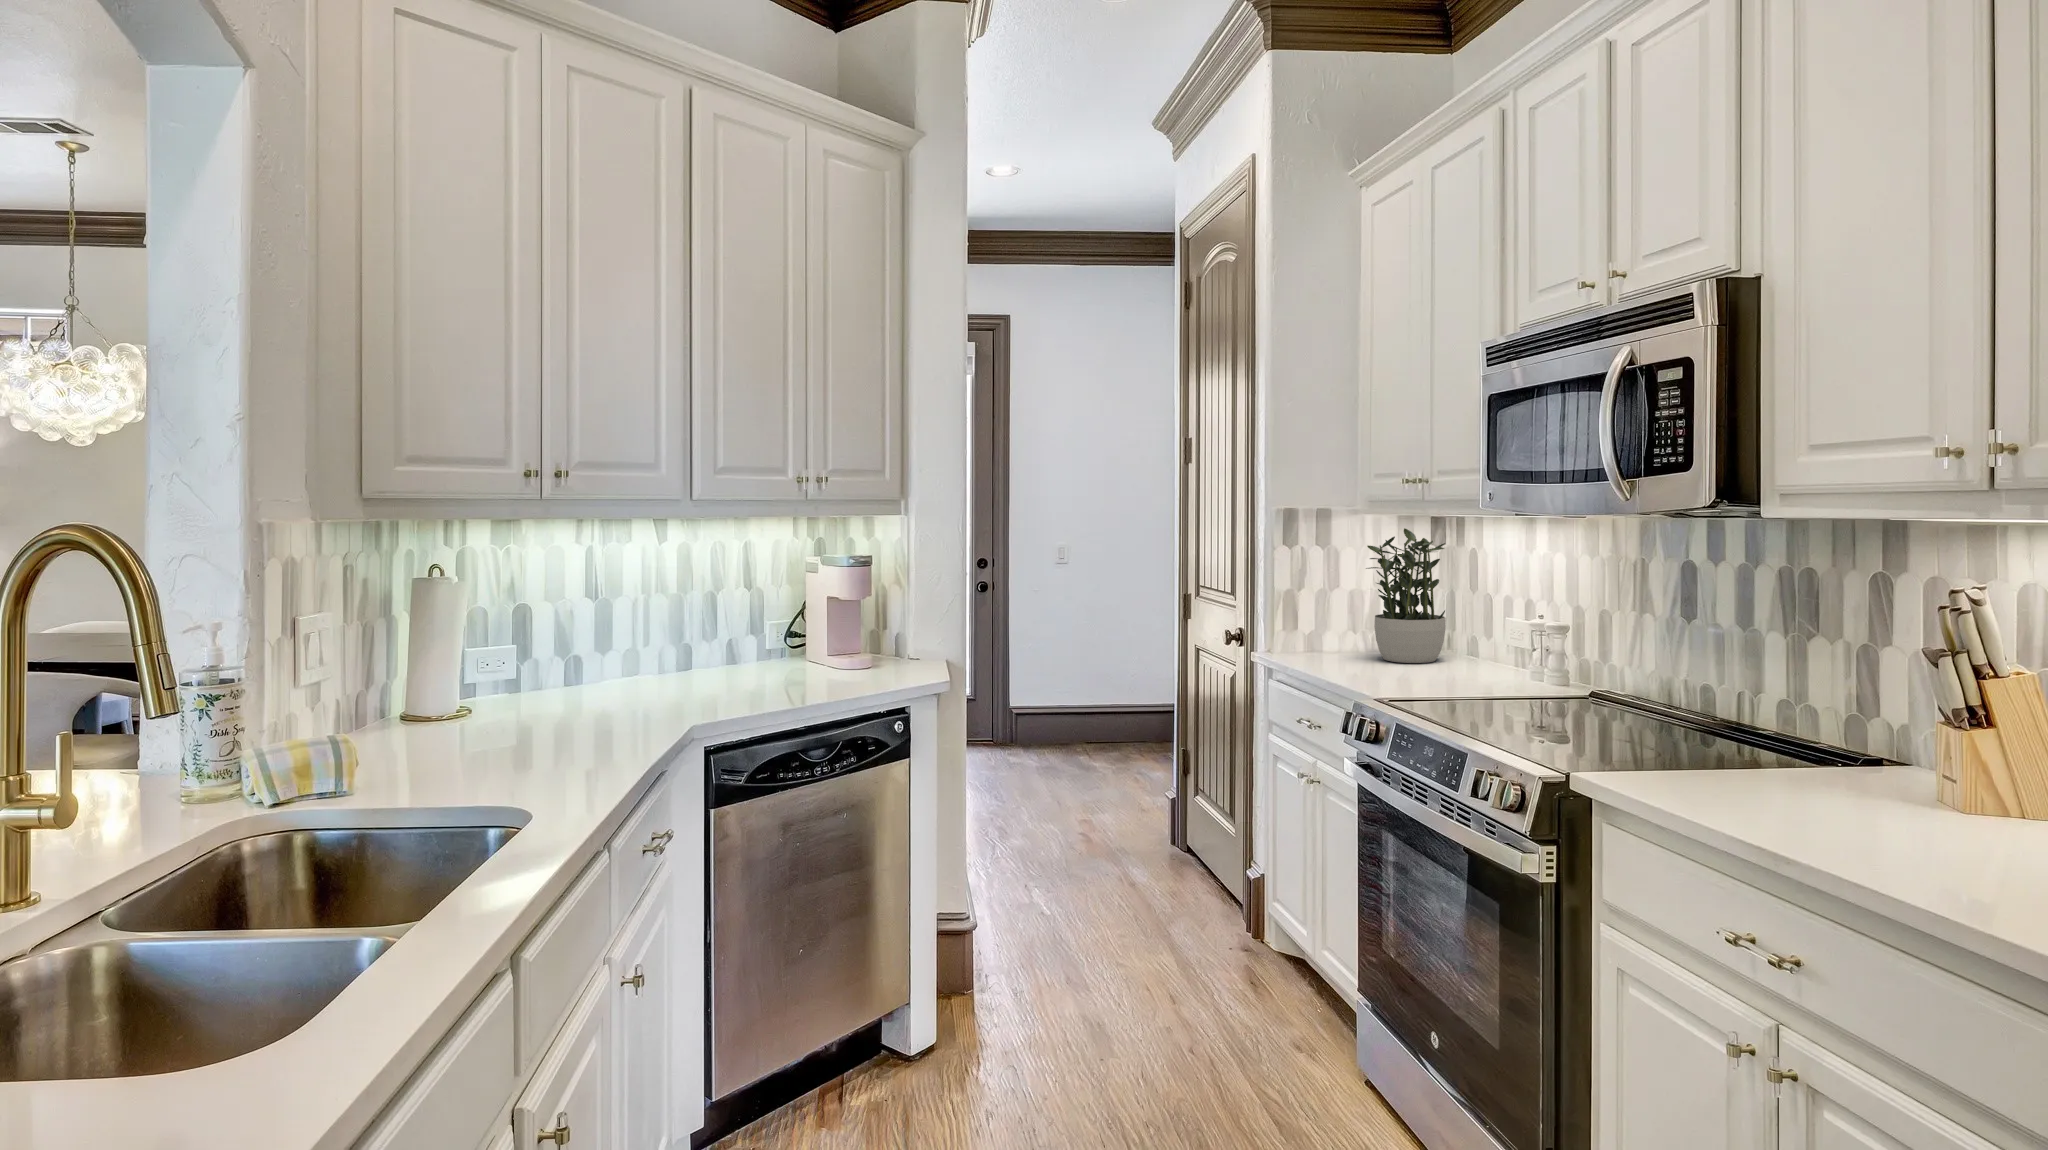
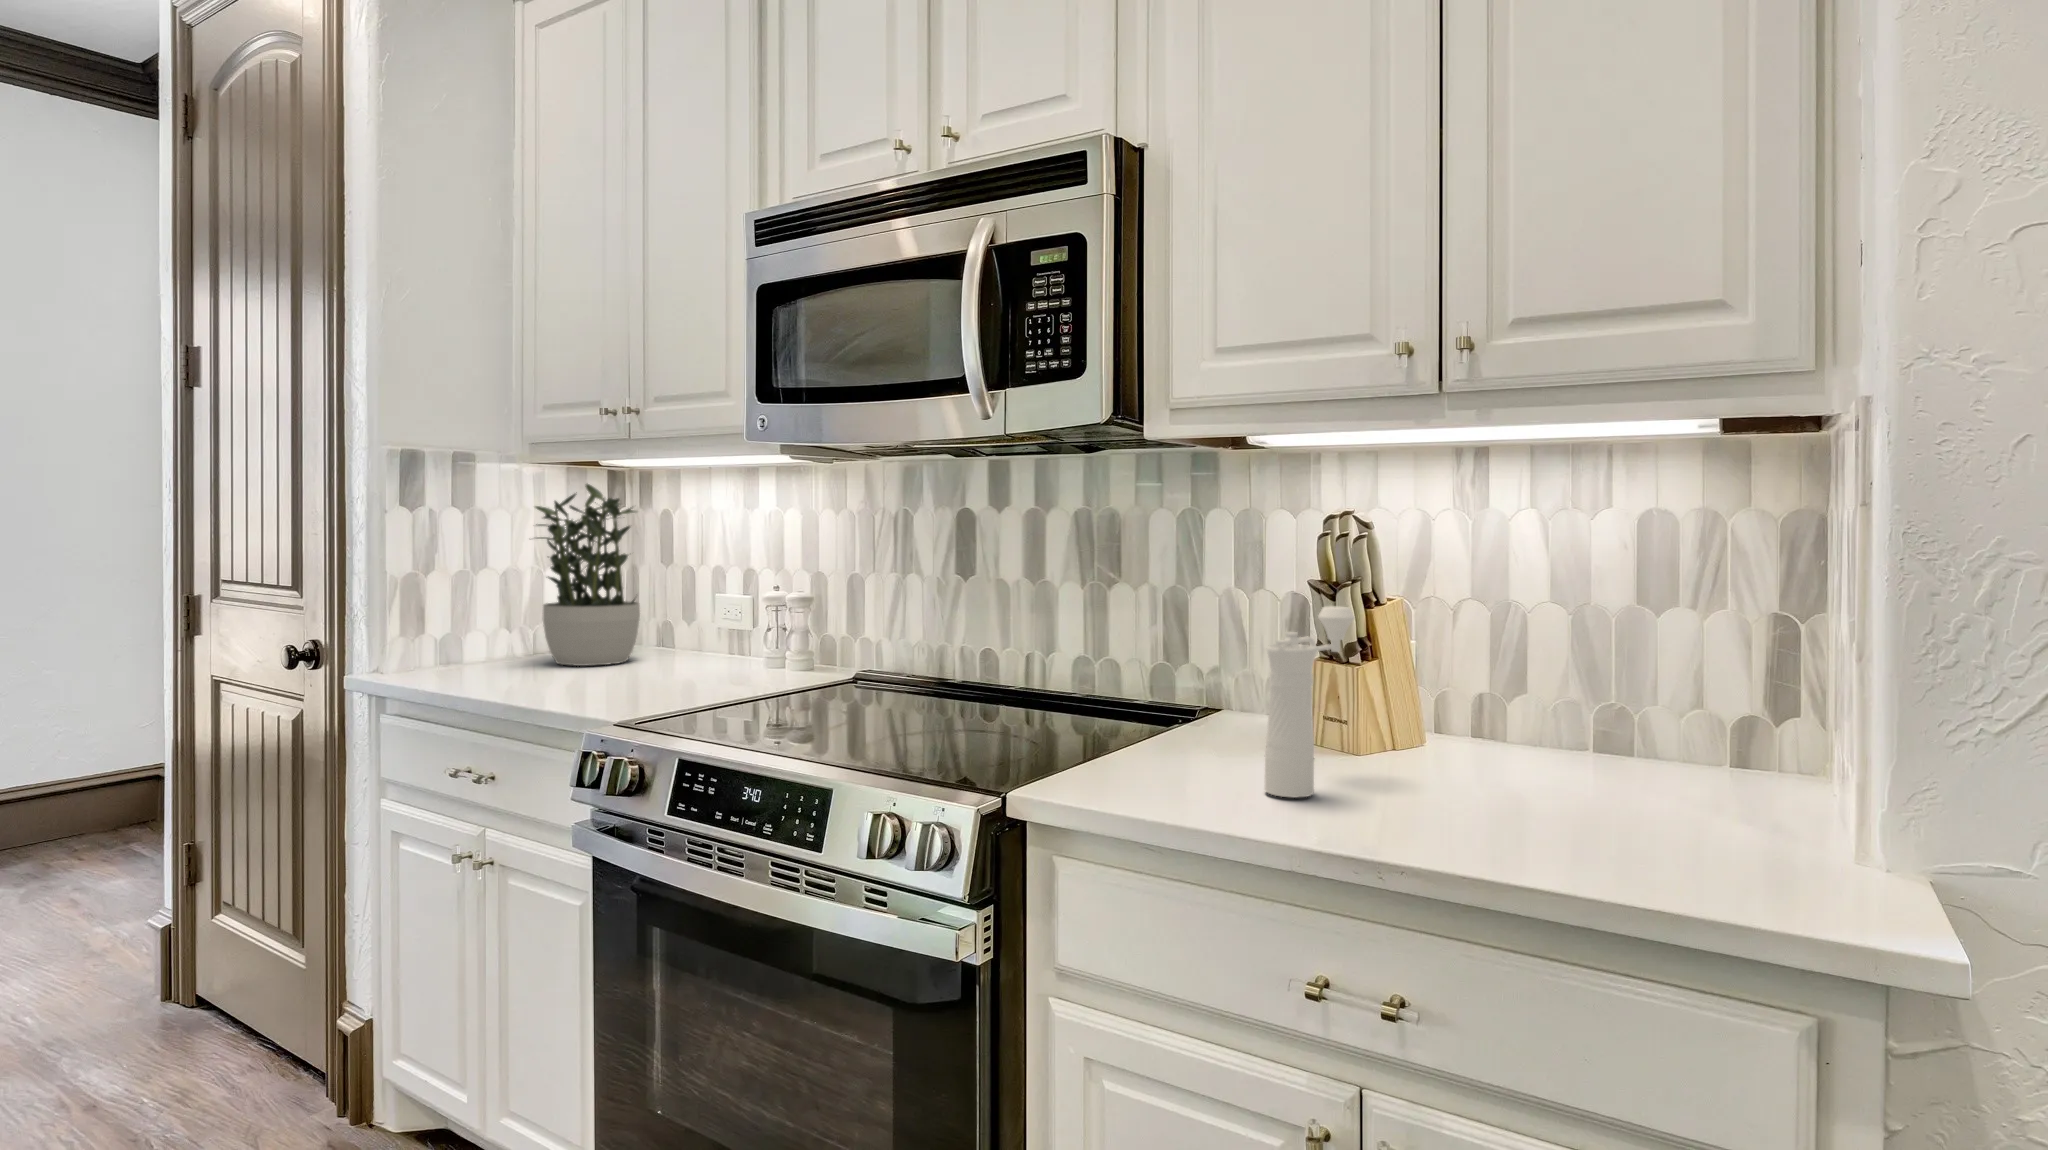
pepper mill: none [1787,685,1921,846] -> present [1265,606,1354,797]

